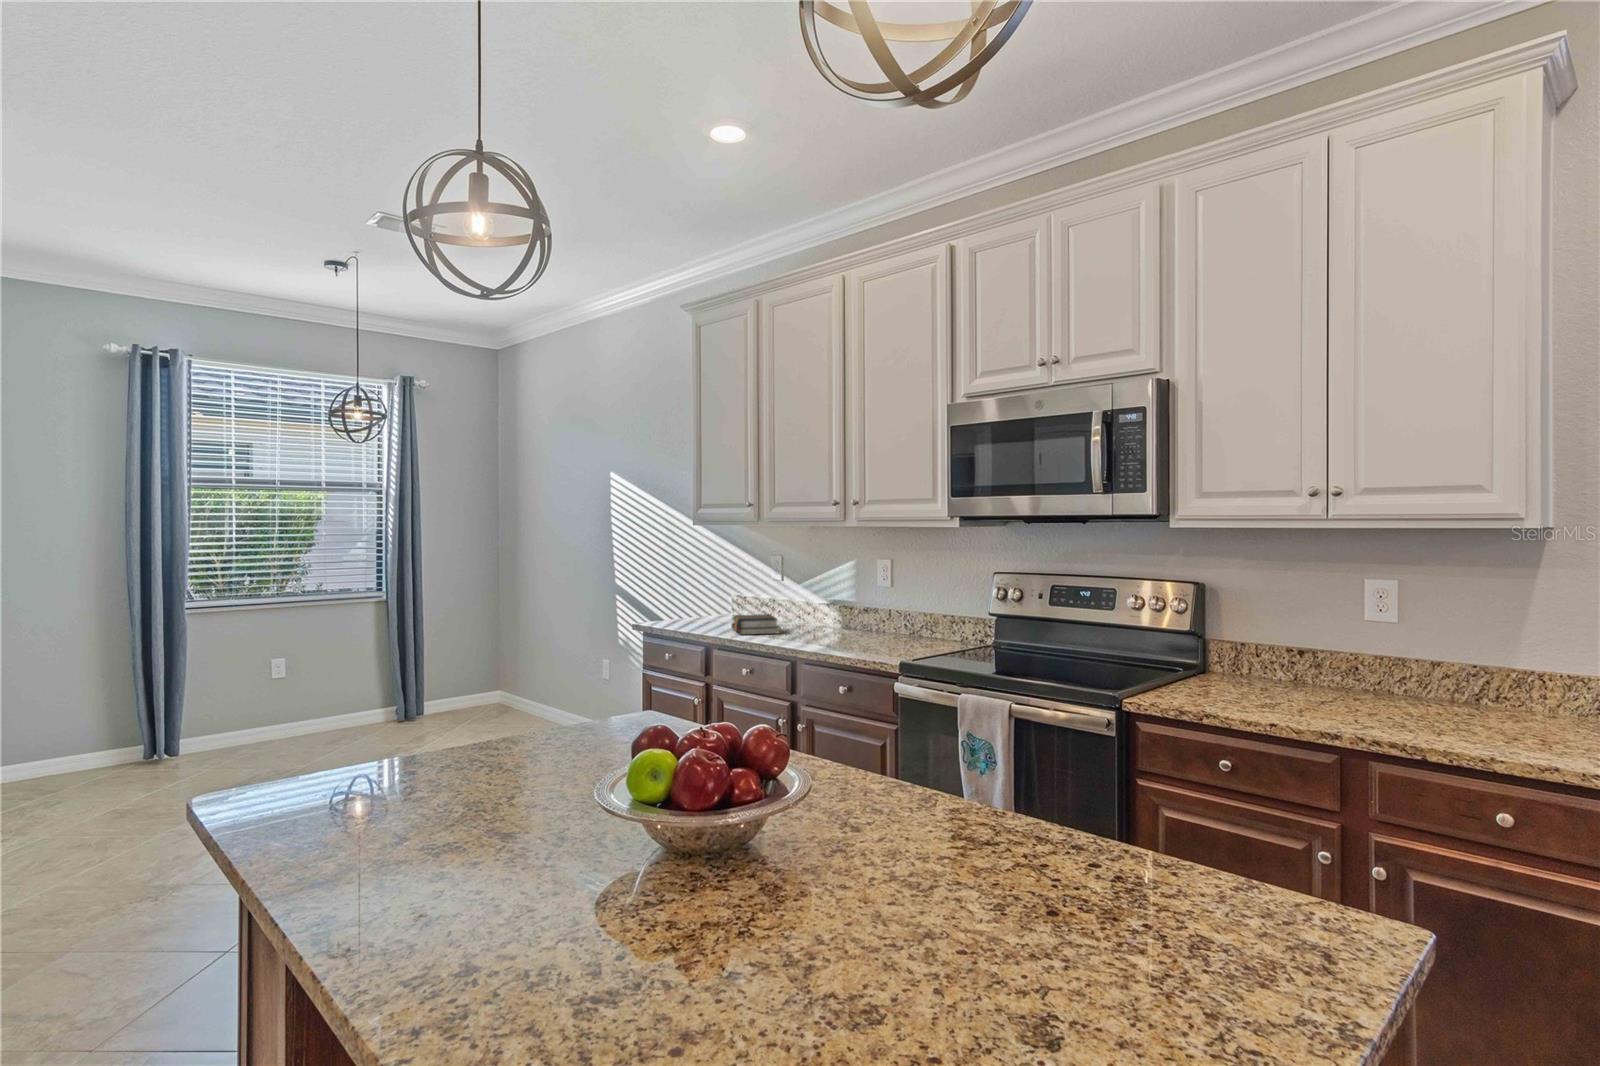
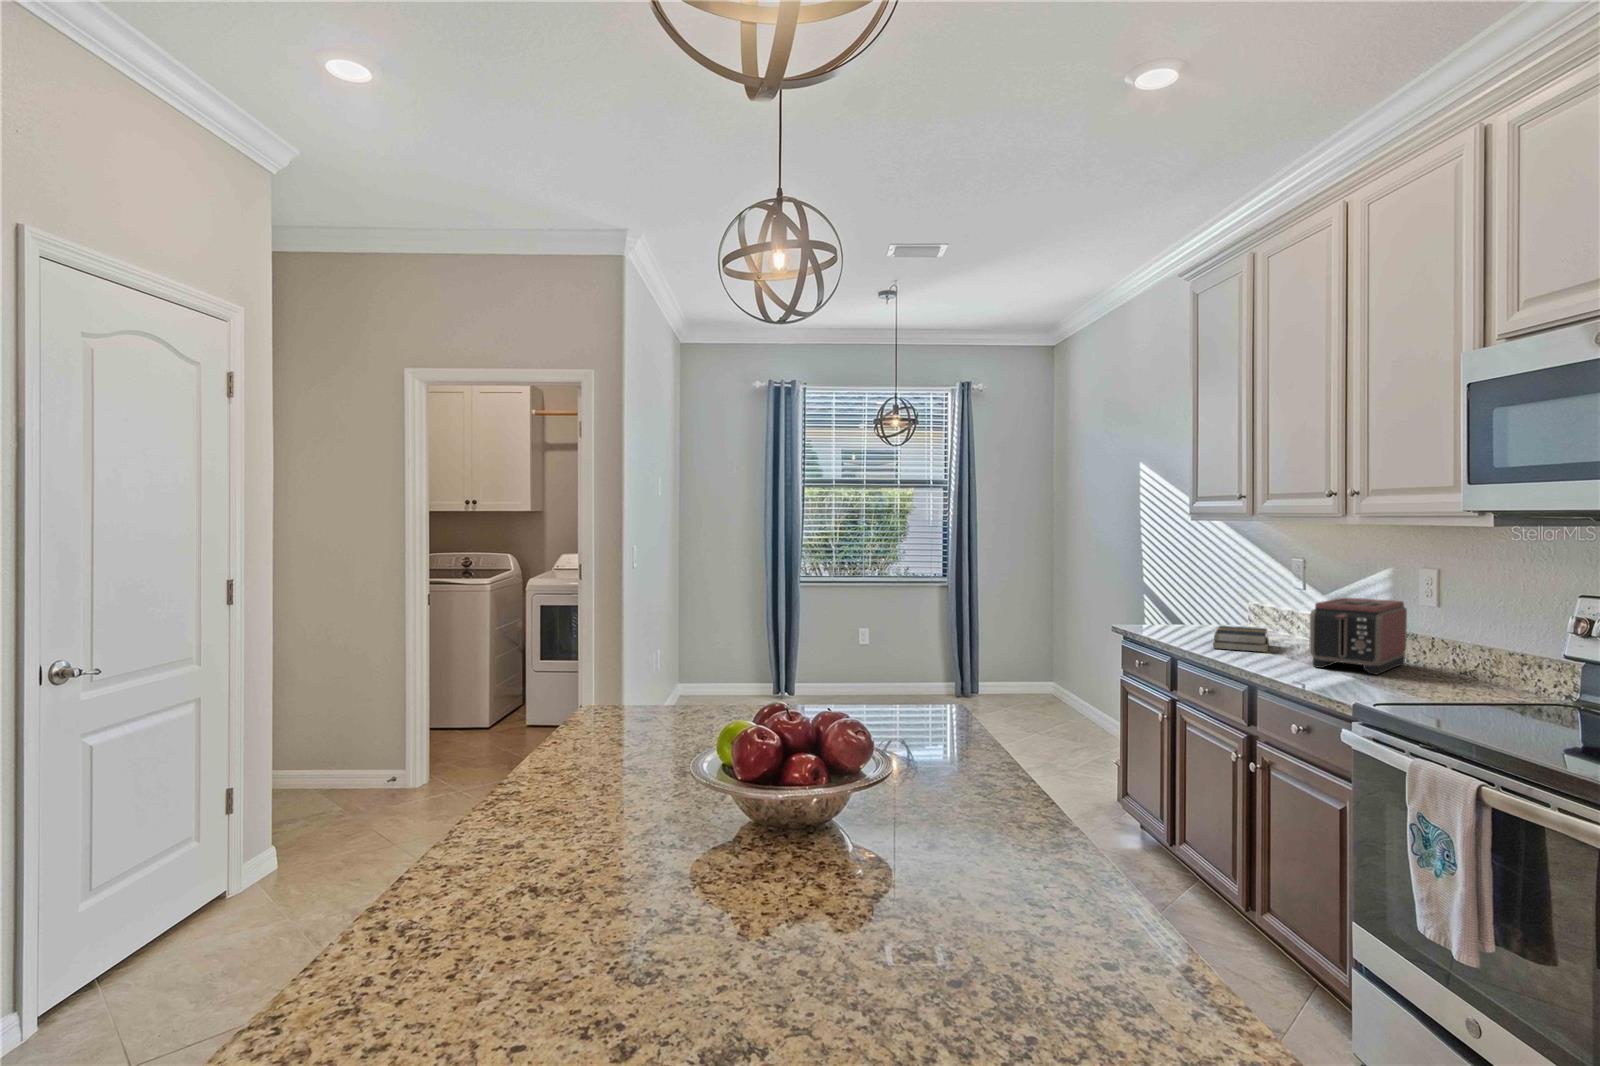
toaster: none [823,584,873,641] -> present [1309,598,1407,674]

